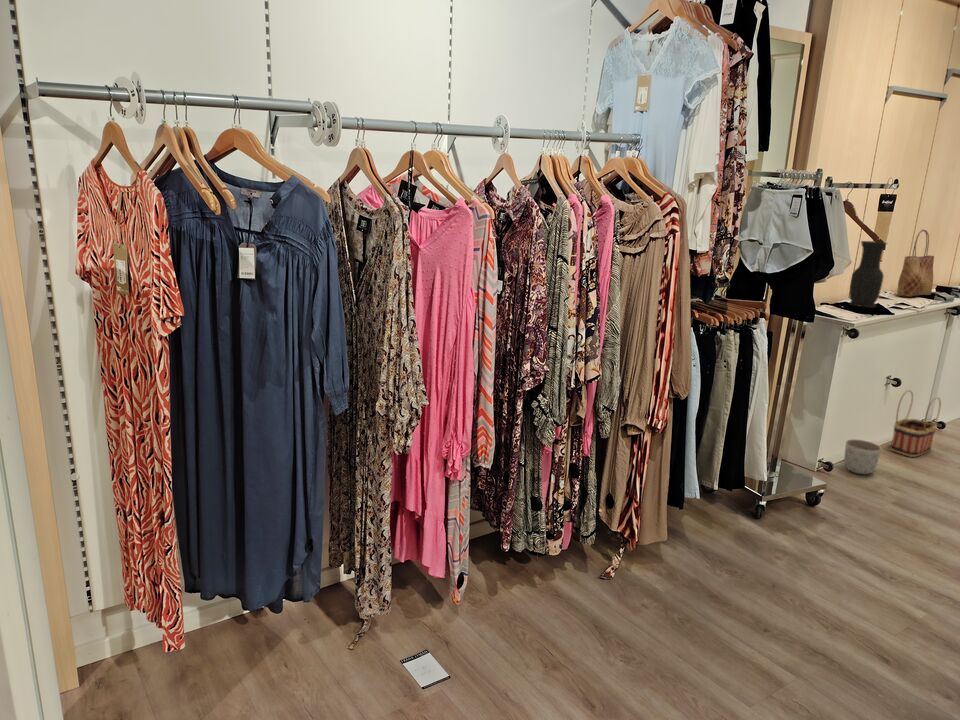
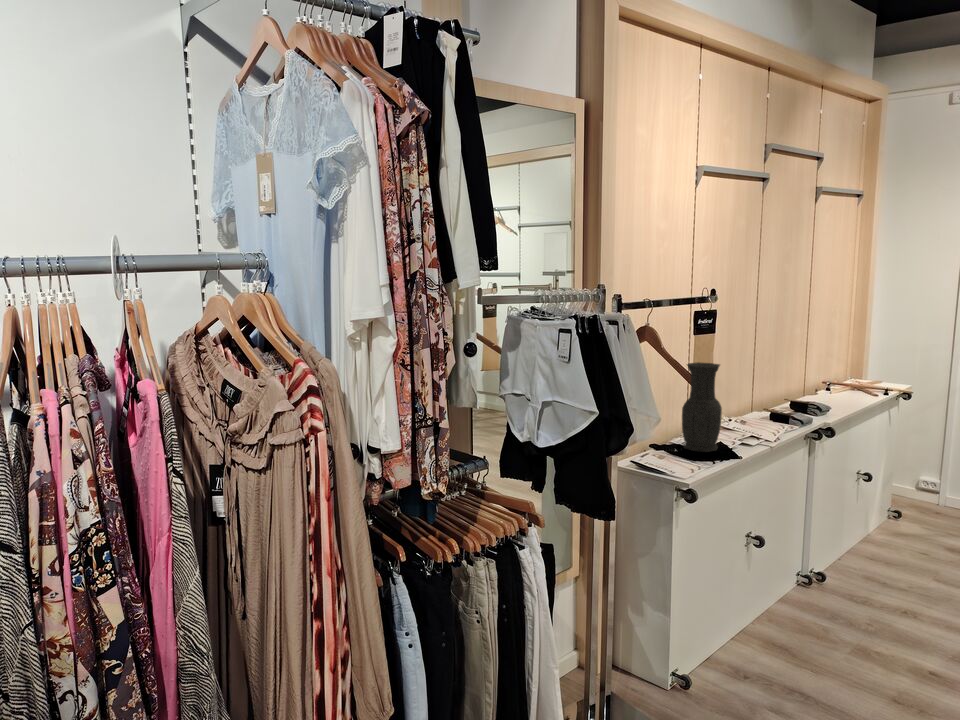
tote bag: present [897,229,934,297] -> none [745,337,786,423]
basket: present [890,390,941,457] -> none [763,547,816,642]
planter: present [844,440,881,474] -> none [702,637,749,691]

